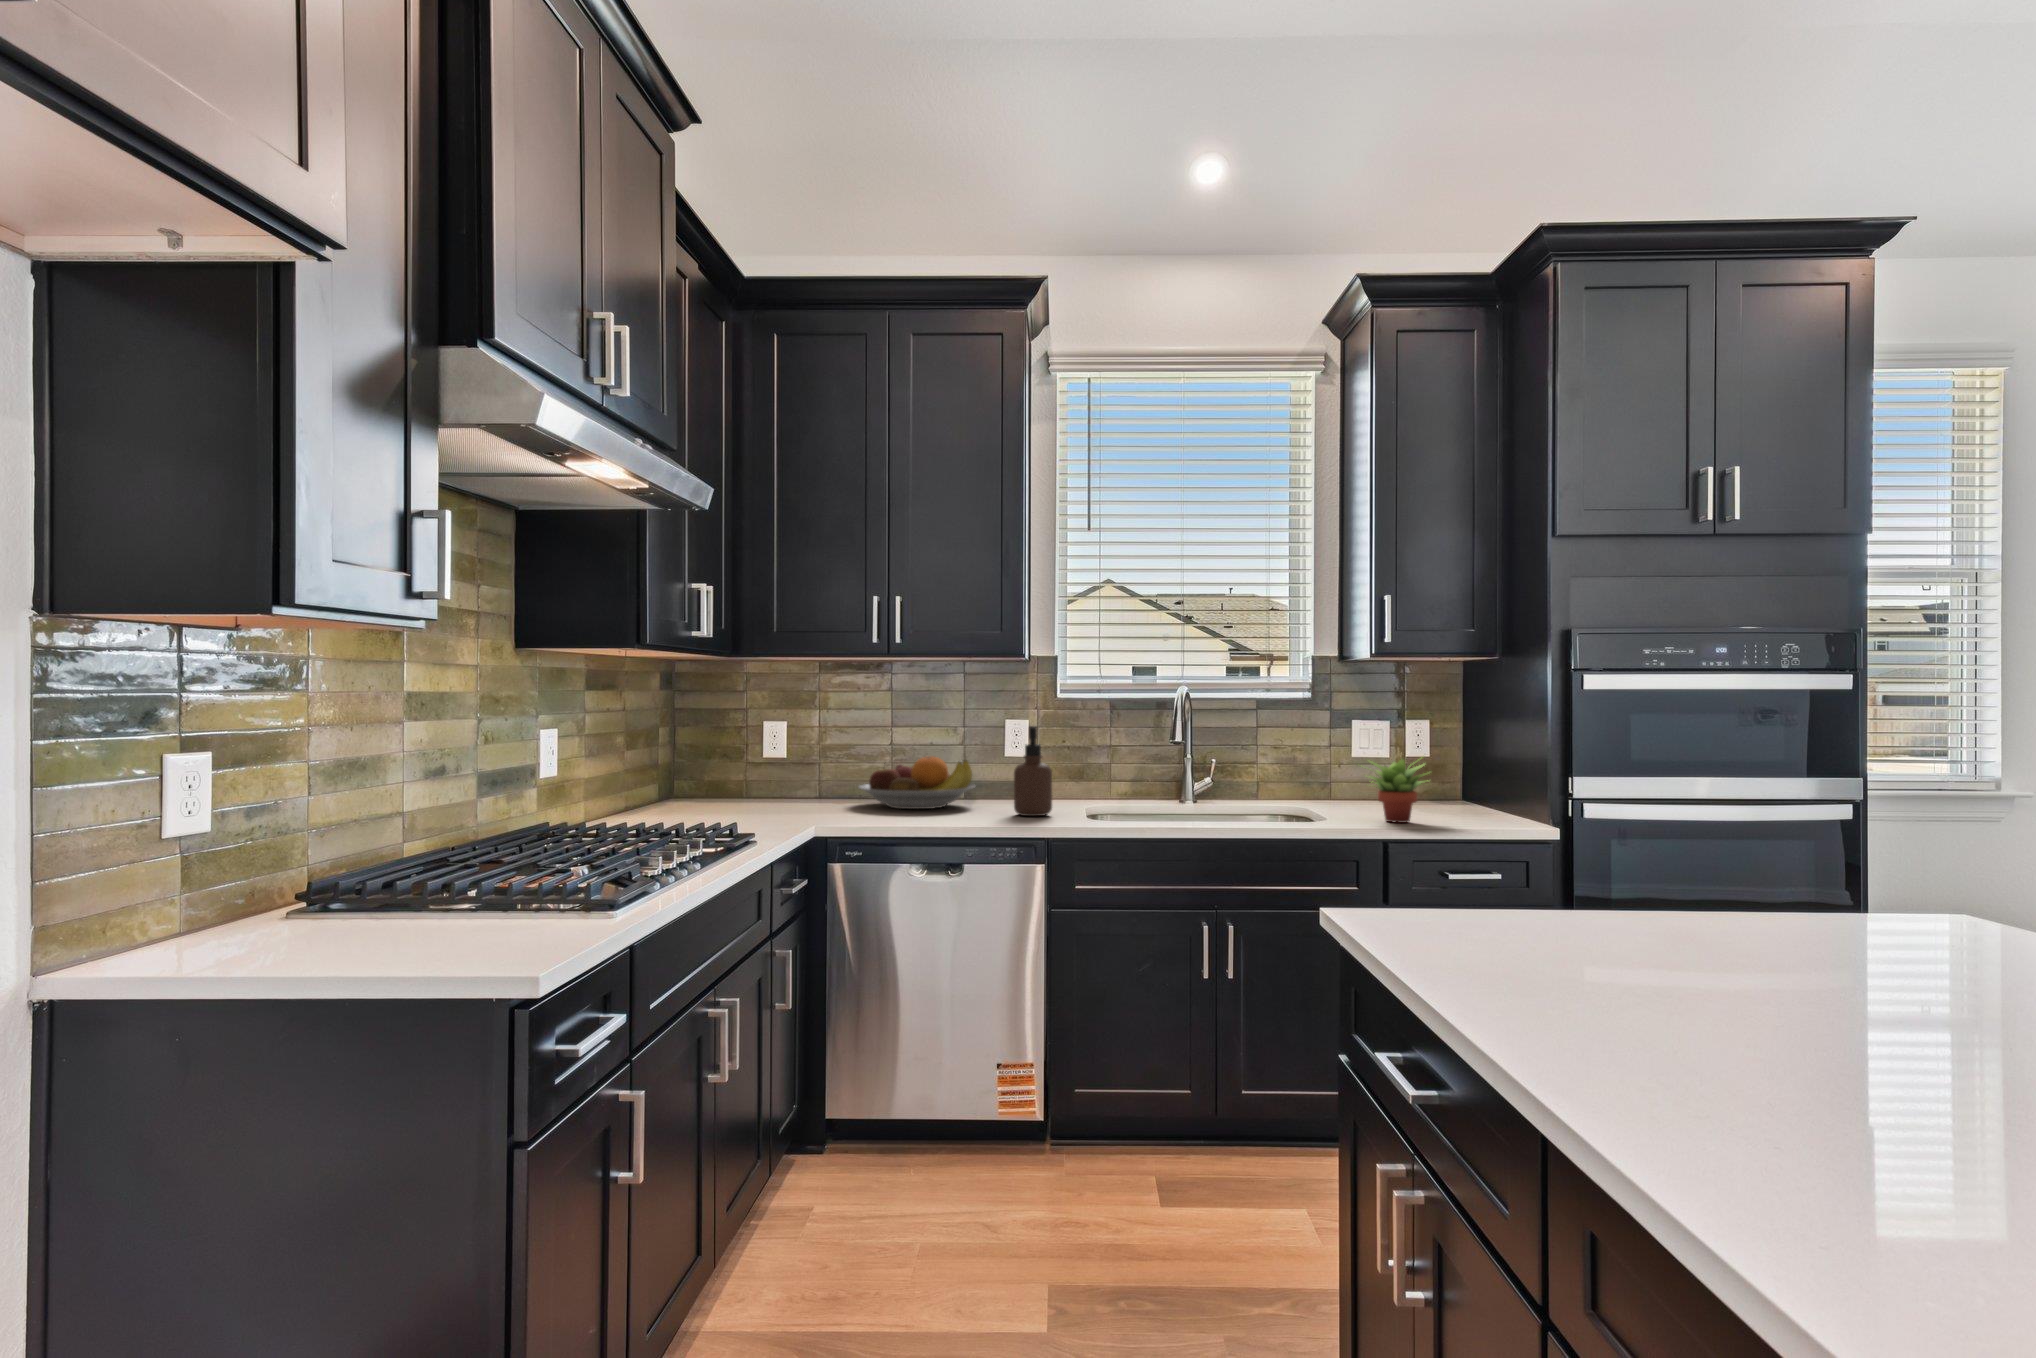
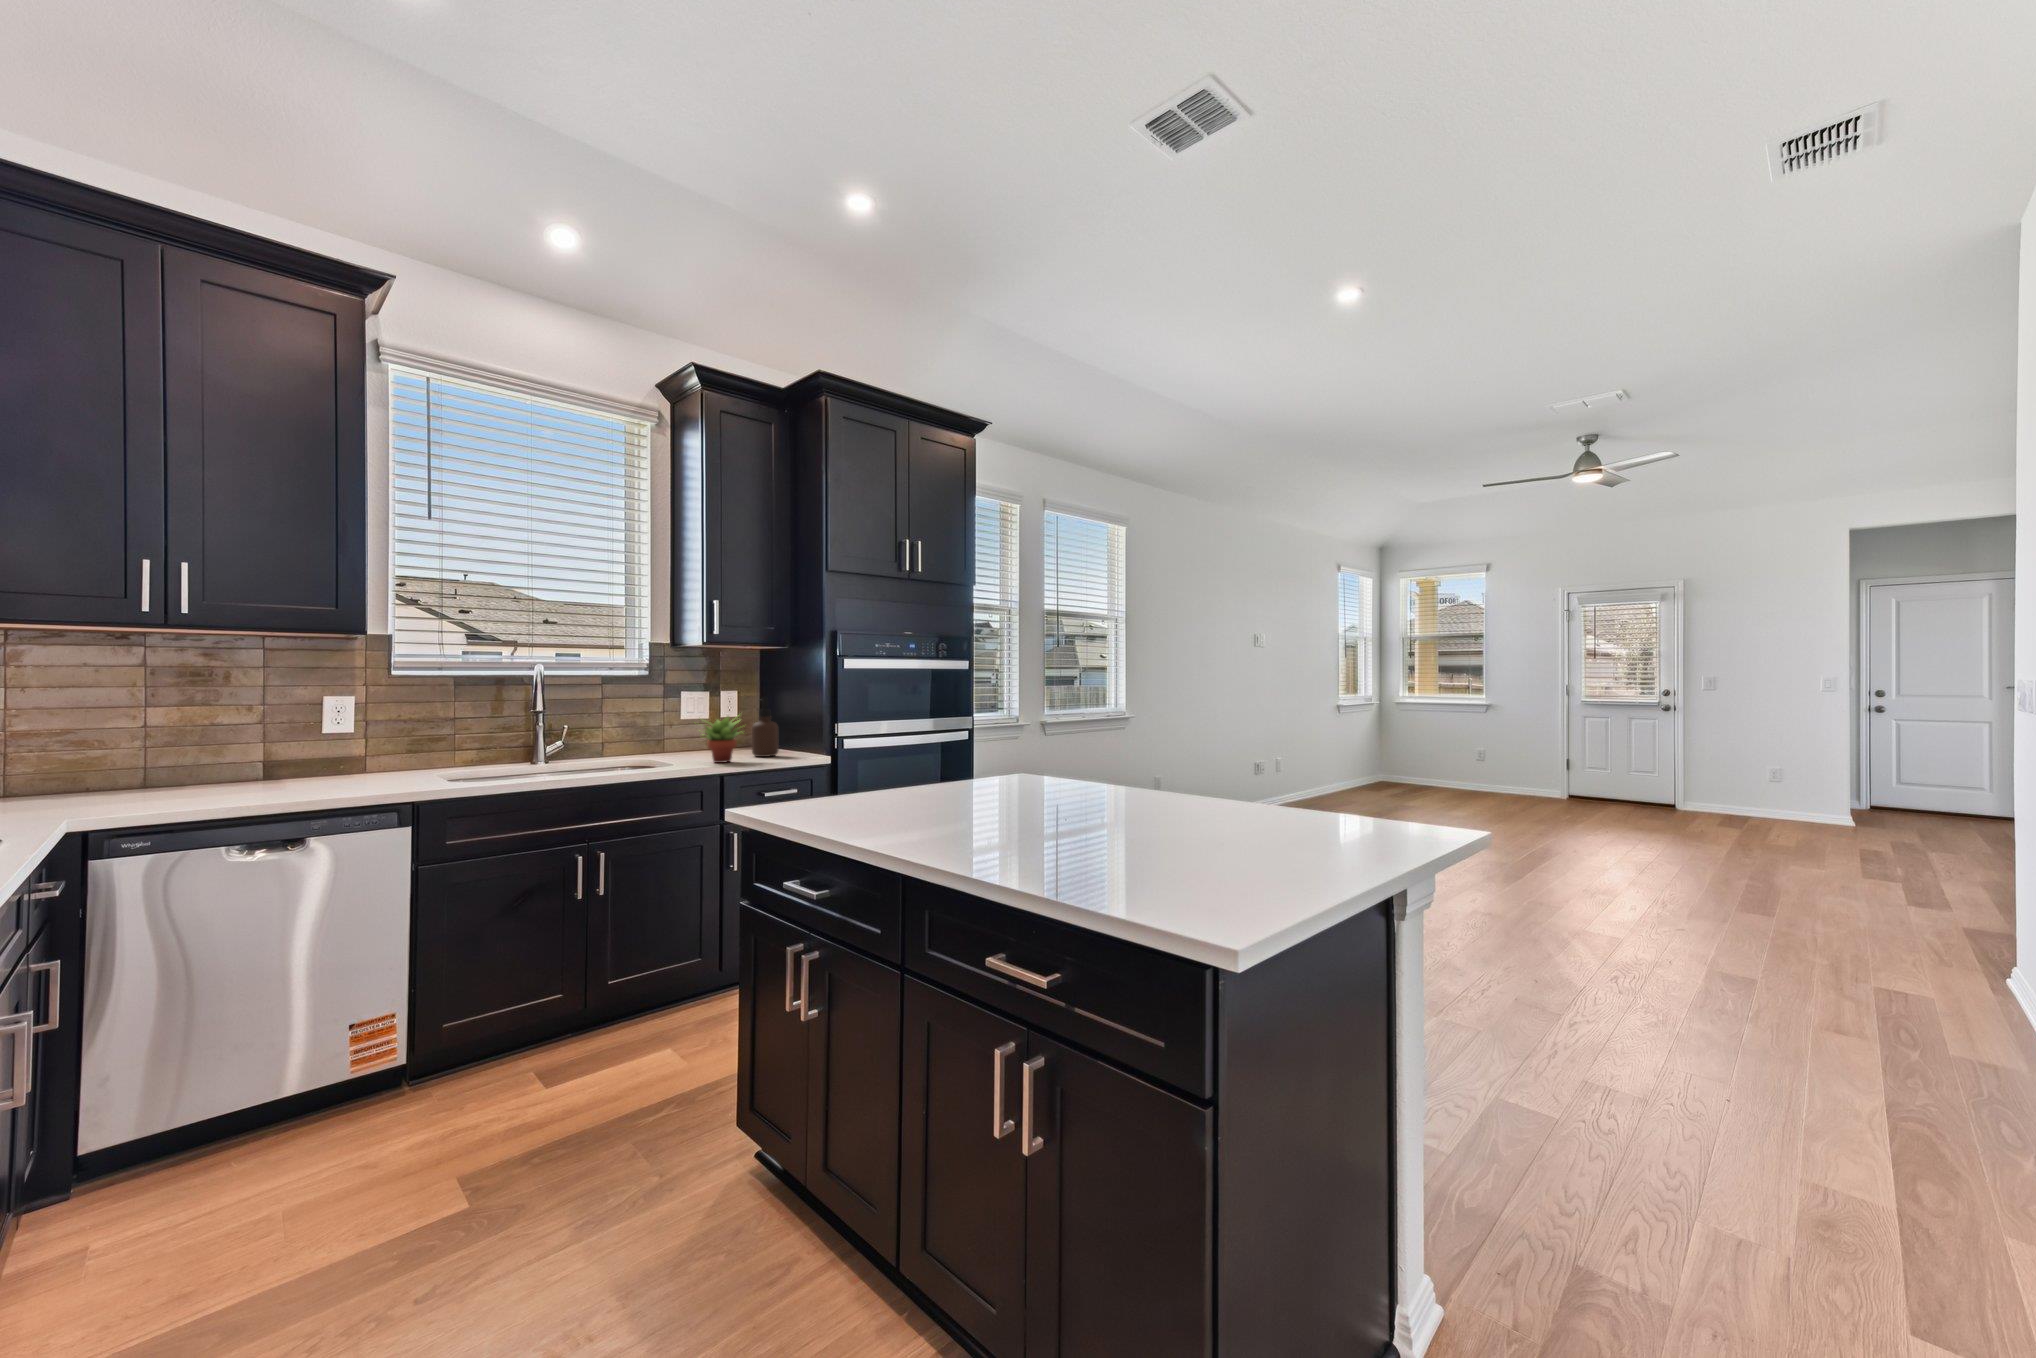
soap dispenser: present [1014,726,1052,816] -> present [752,697,779,757]
fruit bowl: present [858,756,975,809] -> none [123,734,302,792]

